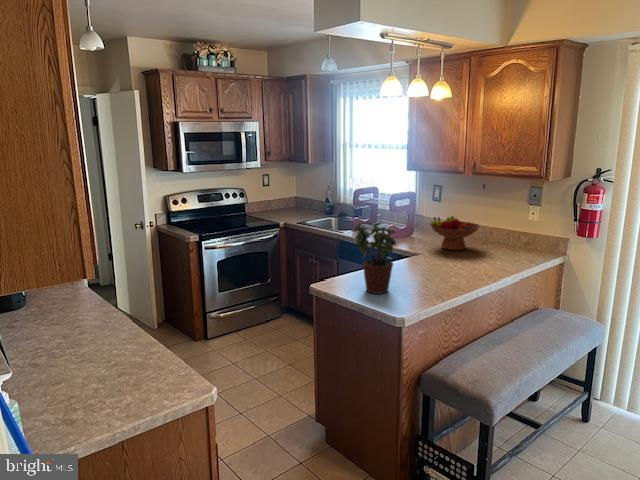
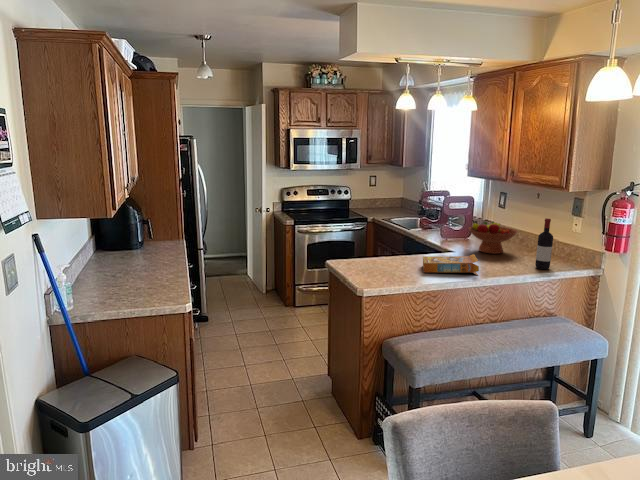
wine bottle: none [516,210,533,261] -> present [535,218,553,269]
potted plant: present [351,222,396,294] -> none [350,212,388,274]
cereal box: none [418,255,486,283] -> present [423,254,479,275]

